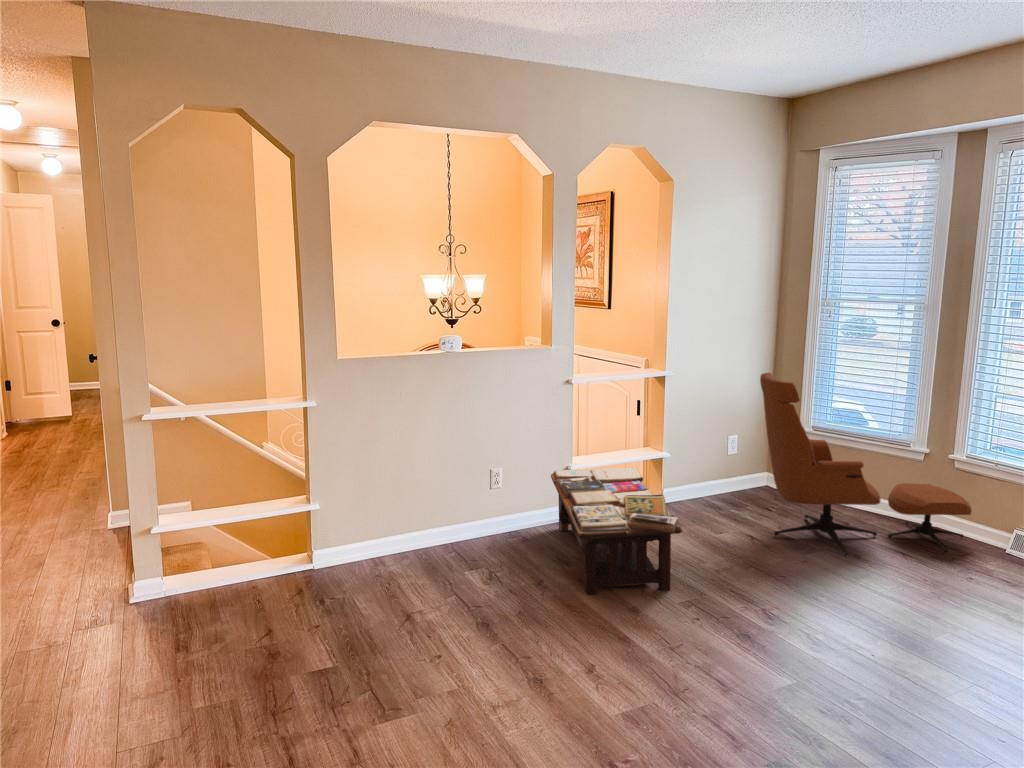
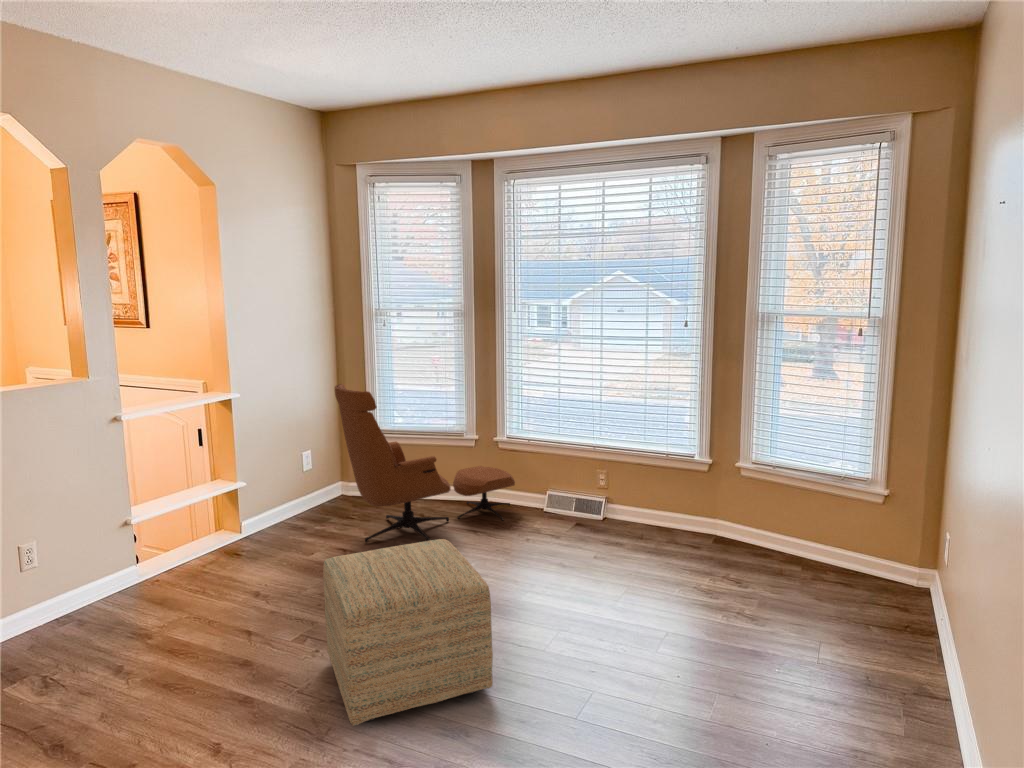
coffee table: present [551,467,682,595] -> none [103,505,288,666]
ottoman: none [704,535,873,716] -> present [323,539,493,726]

